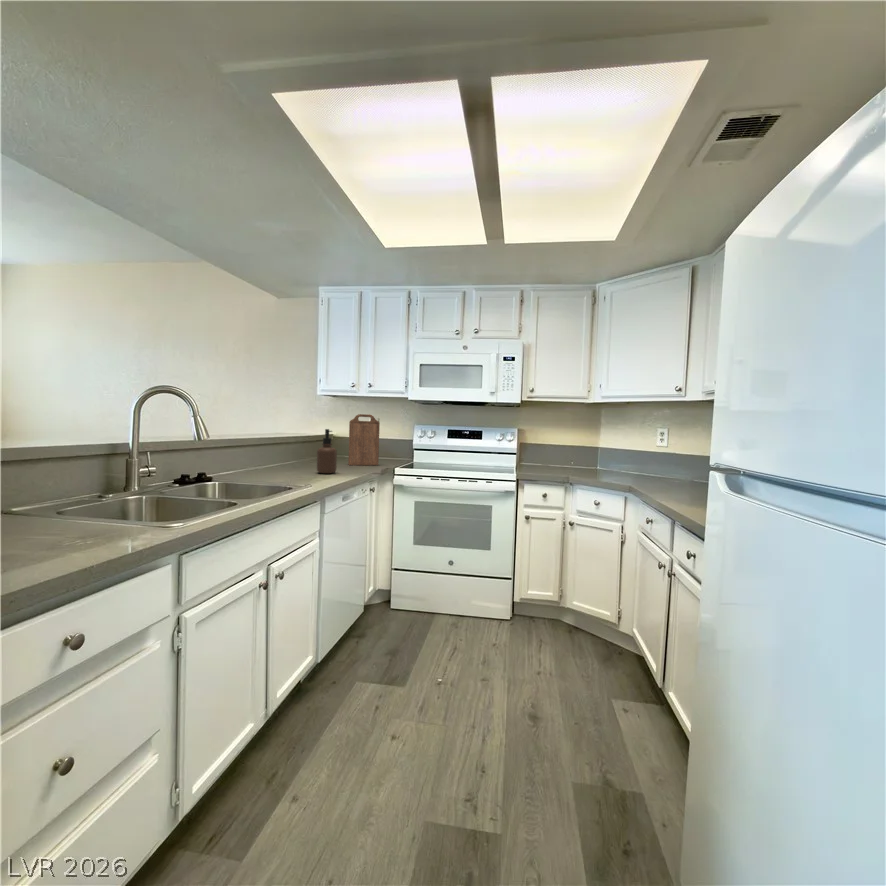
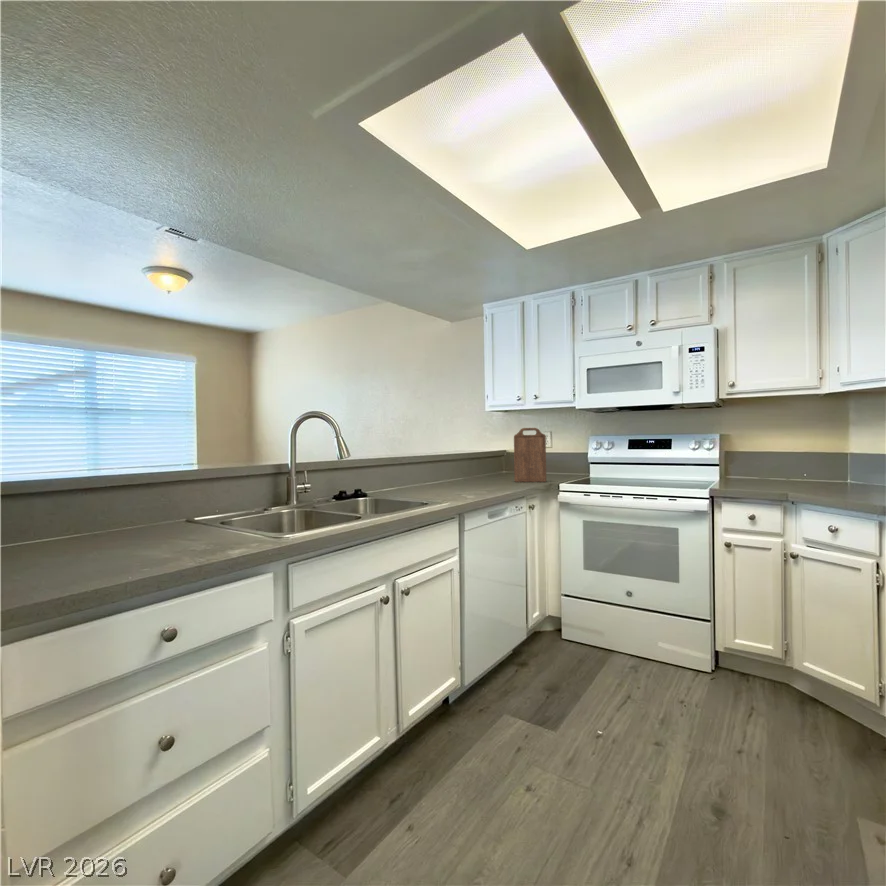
soap dispenser: present [317,429,337,474] -> none [476,445,495,490]

